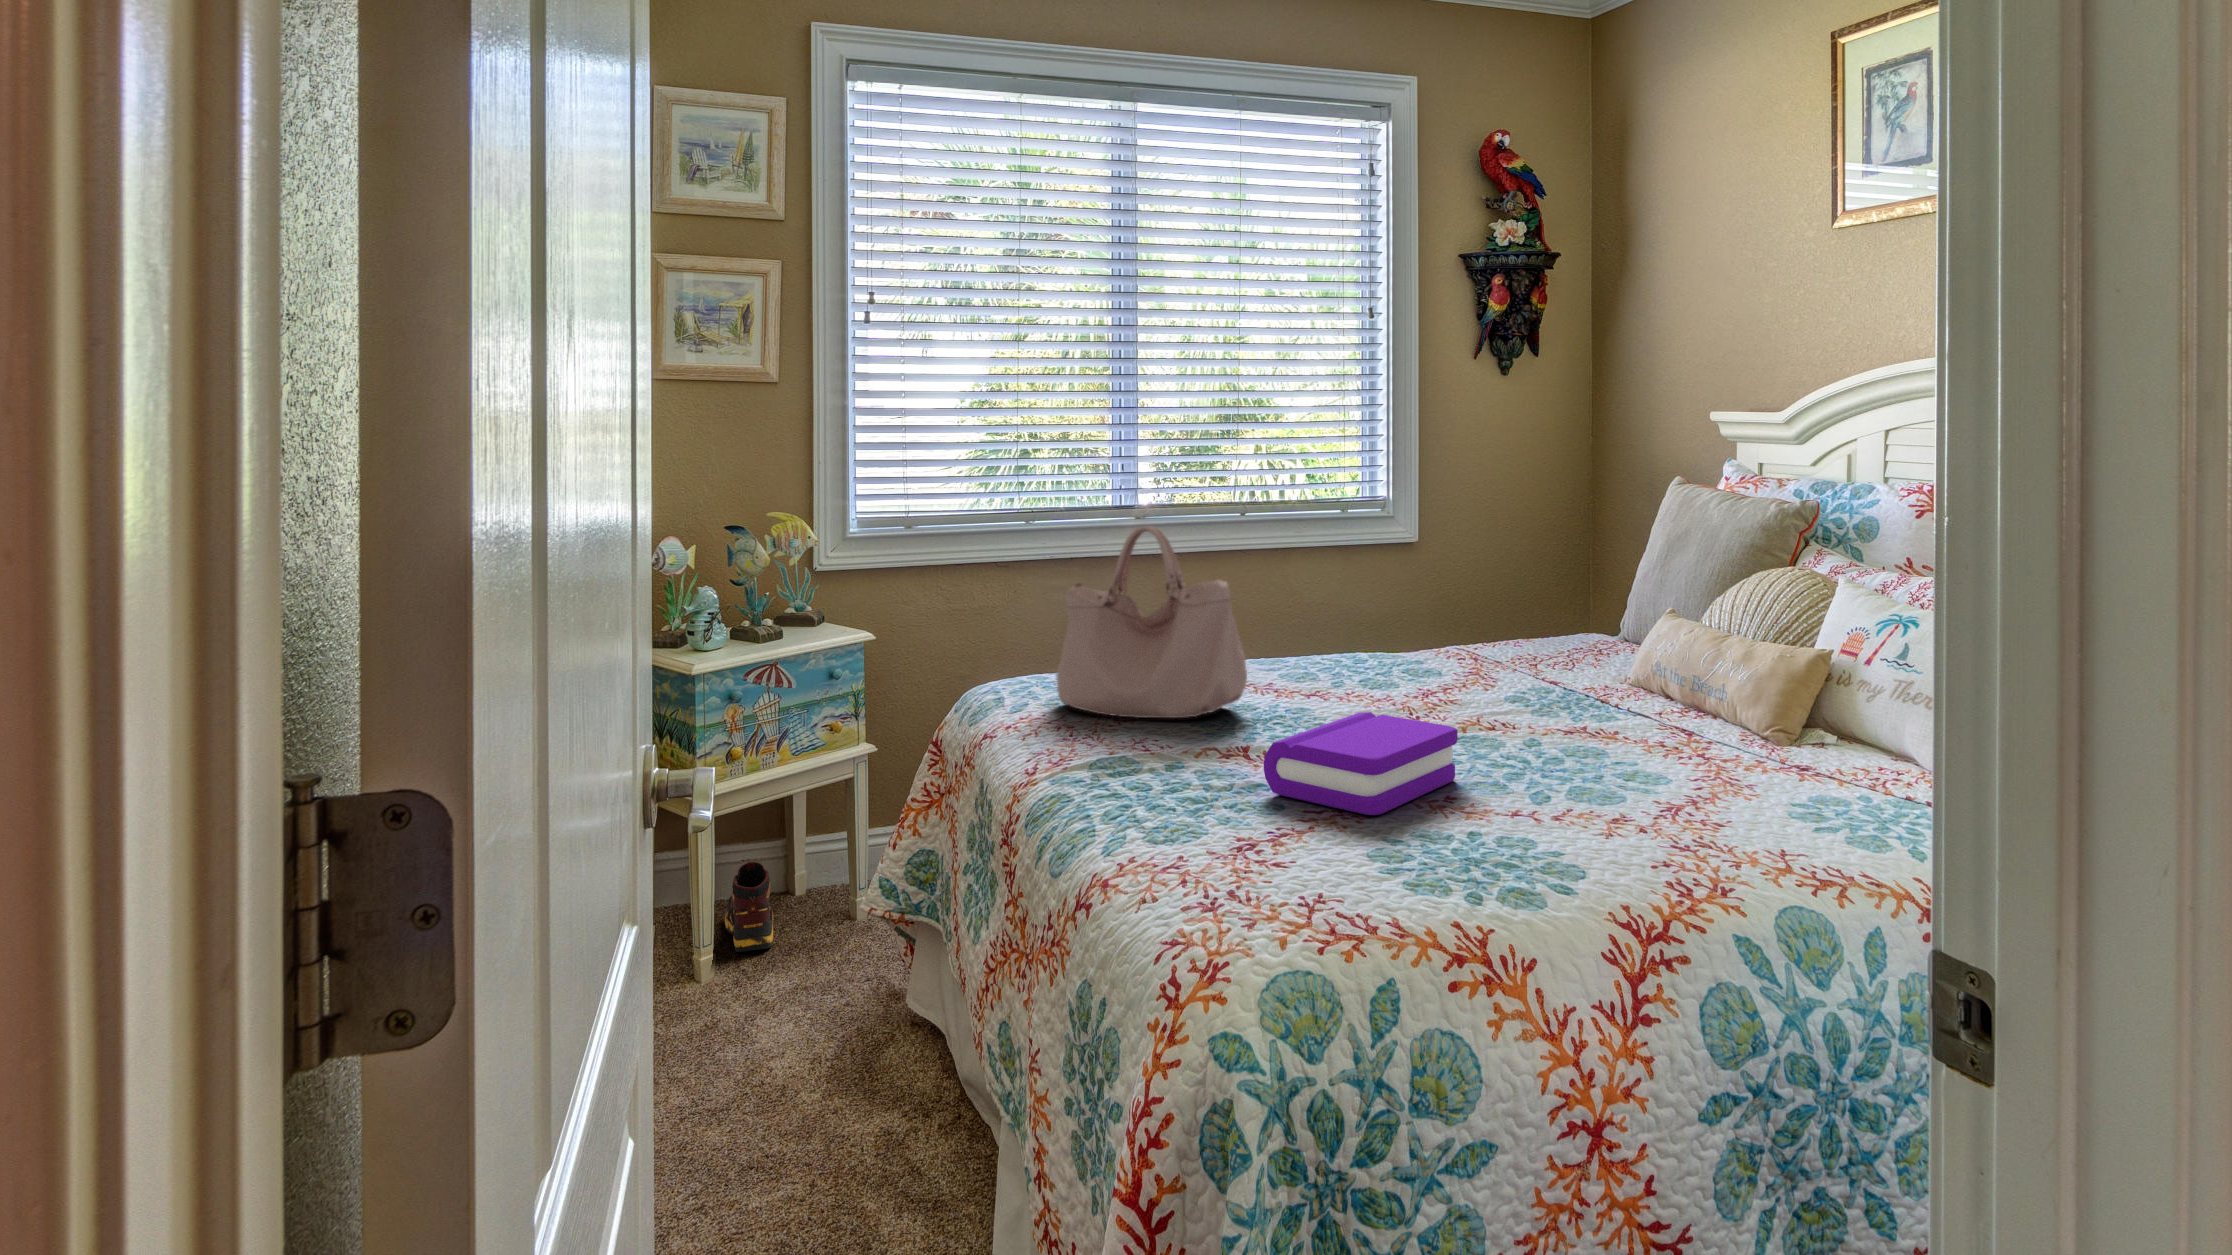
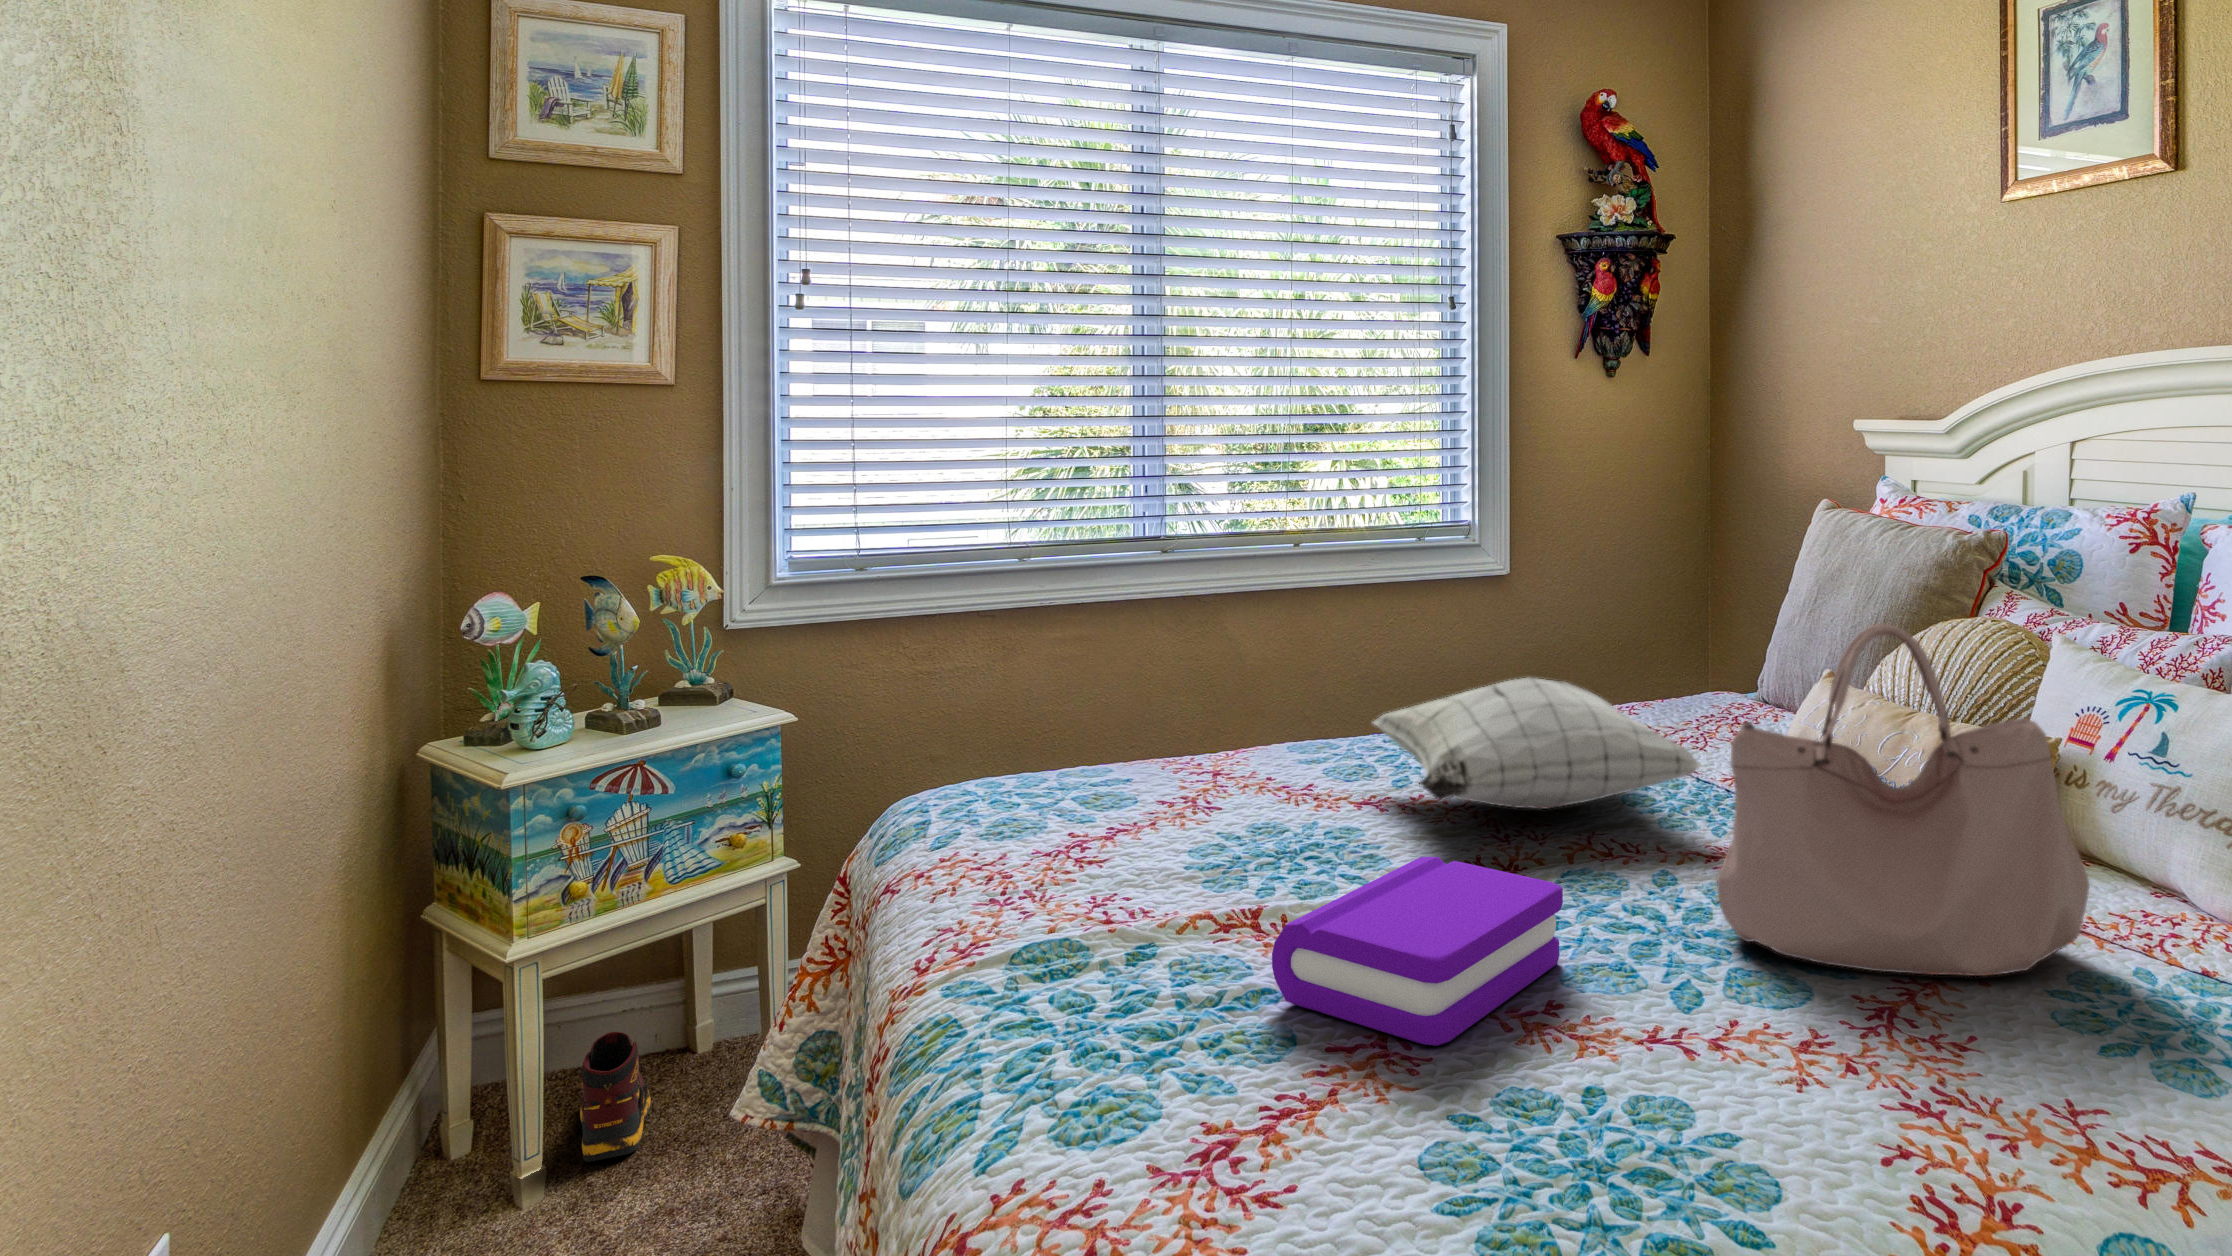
handbag: present [1056,526,1247,718] -> present [1717,624,2090,976]
pillow: none [1316,603,1564,699] -> present [1373,677,1701,809]

